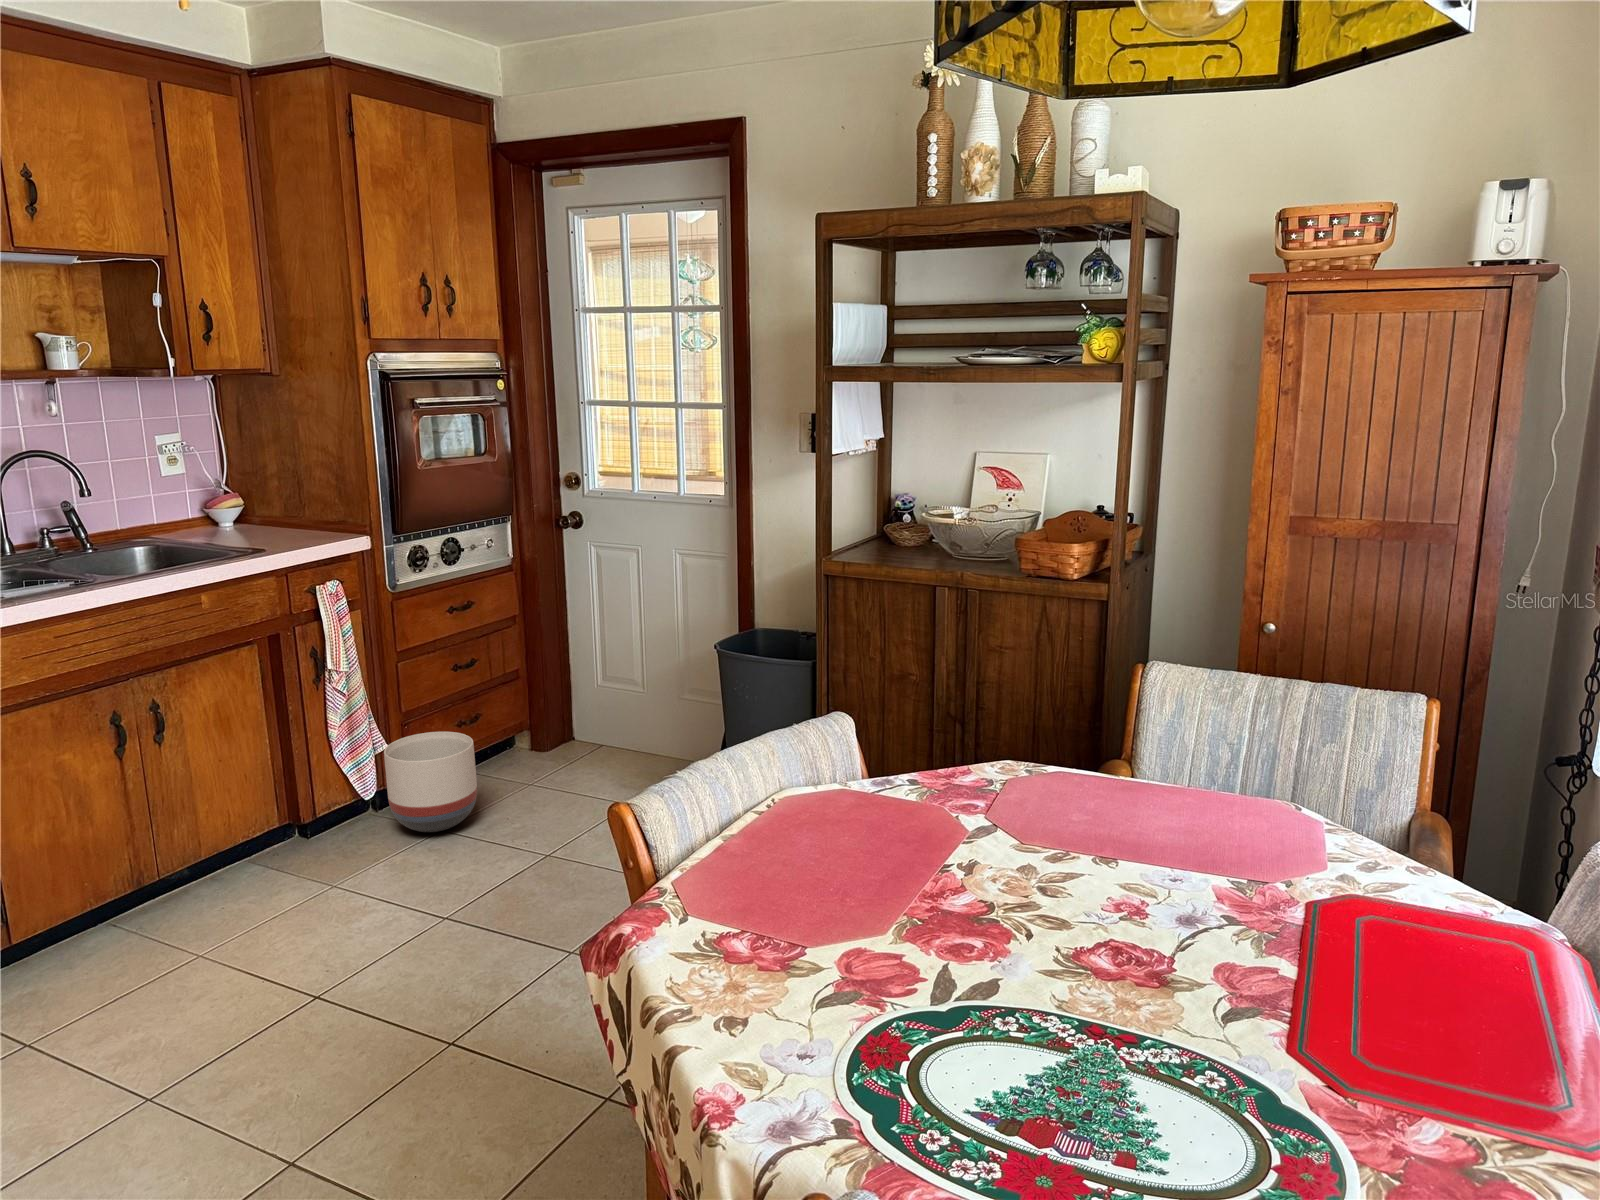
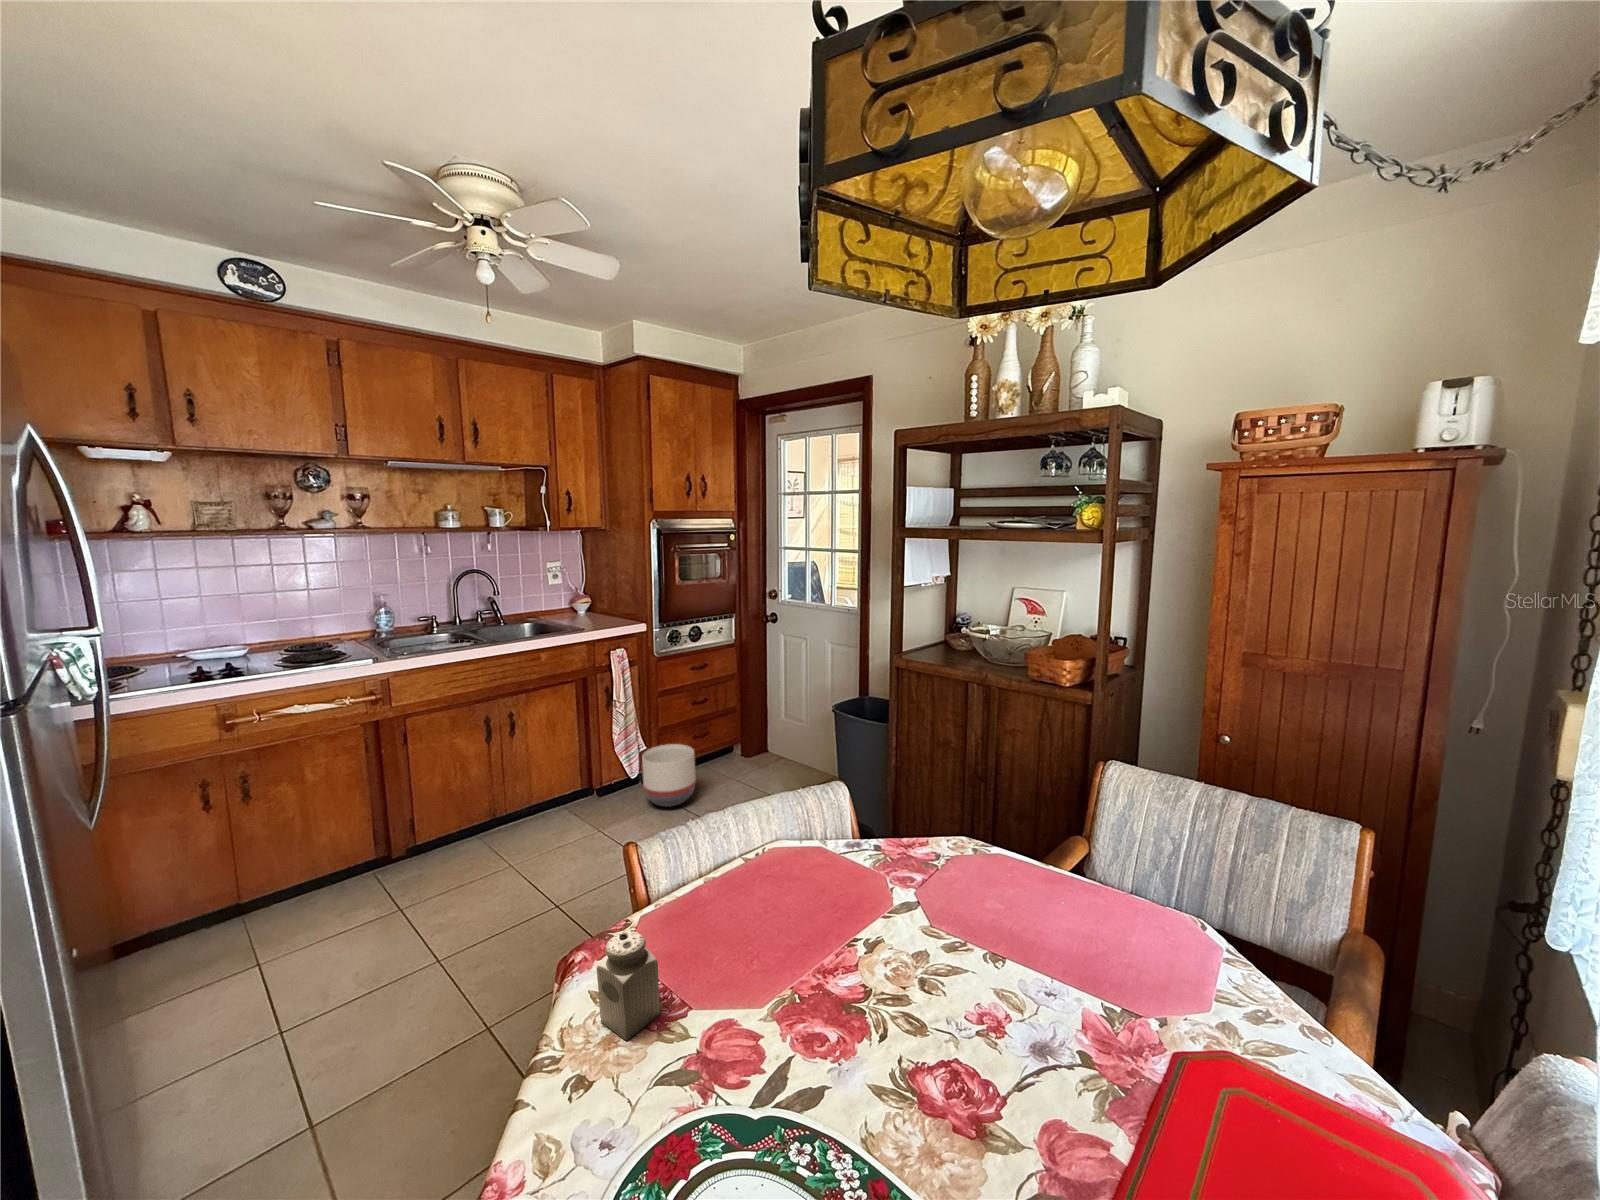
salt shaker: none [701,865,770,984] -> present [597,931,660,1040]

